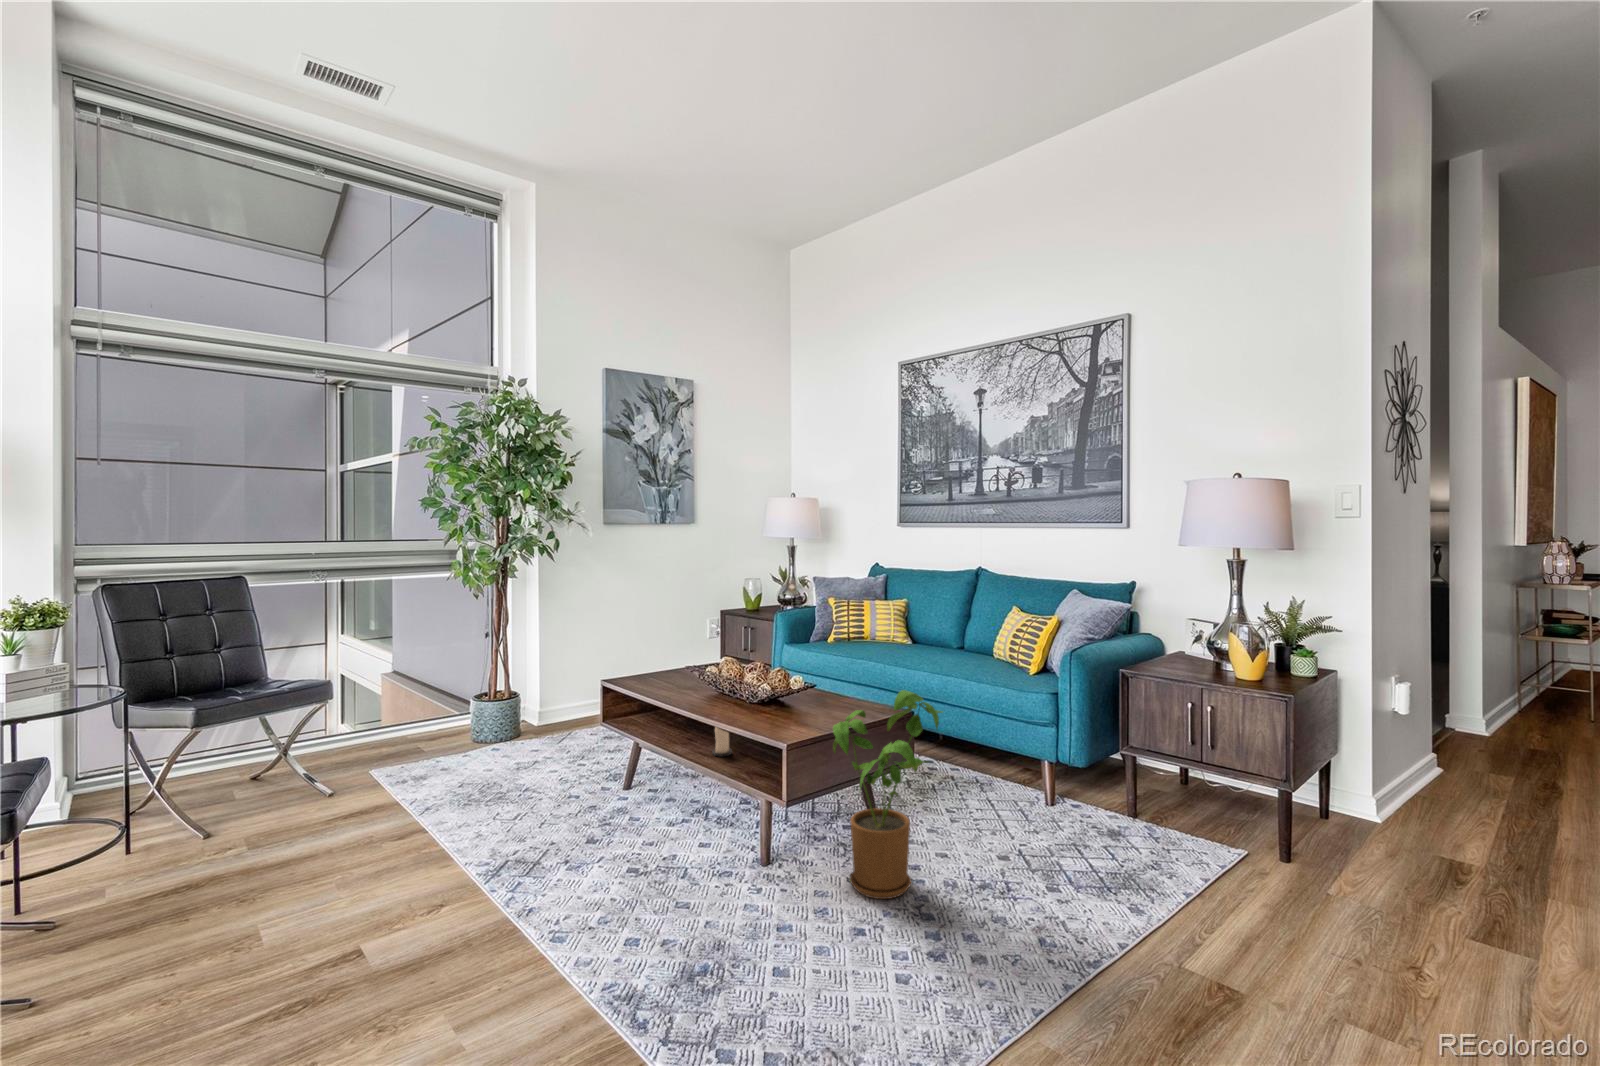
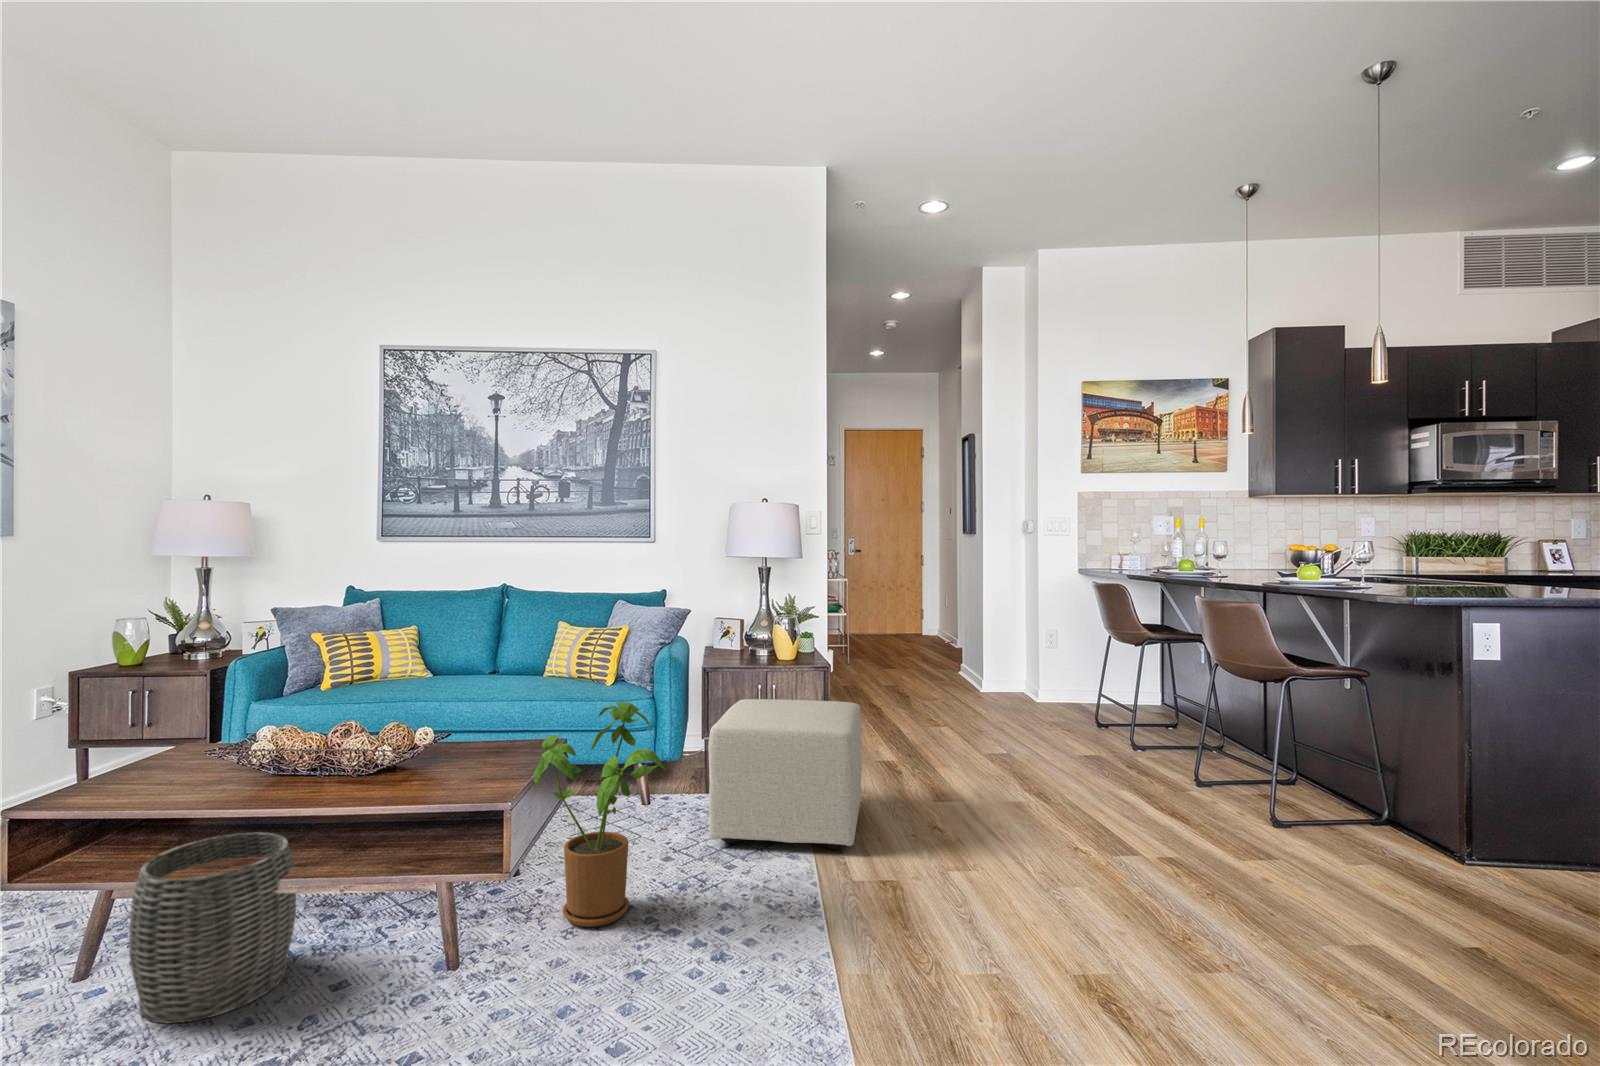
ottoman: none [1050,717,1305,937] -> present [708,699,862,850]
candle: present [712,727,732,757] -> none [317,795,346,845]
woven basket: none [598,731,690,848] -> present [129,832,296,1023]

